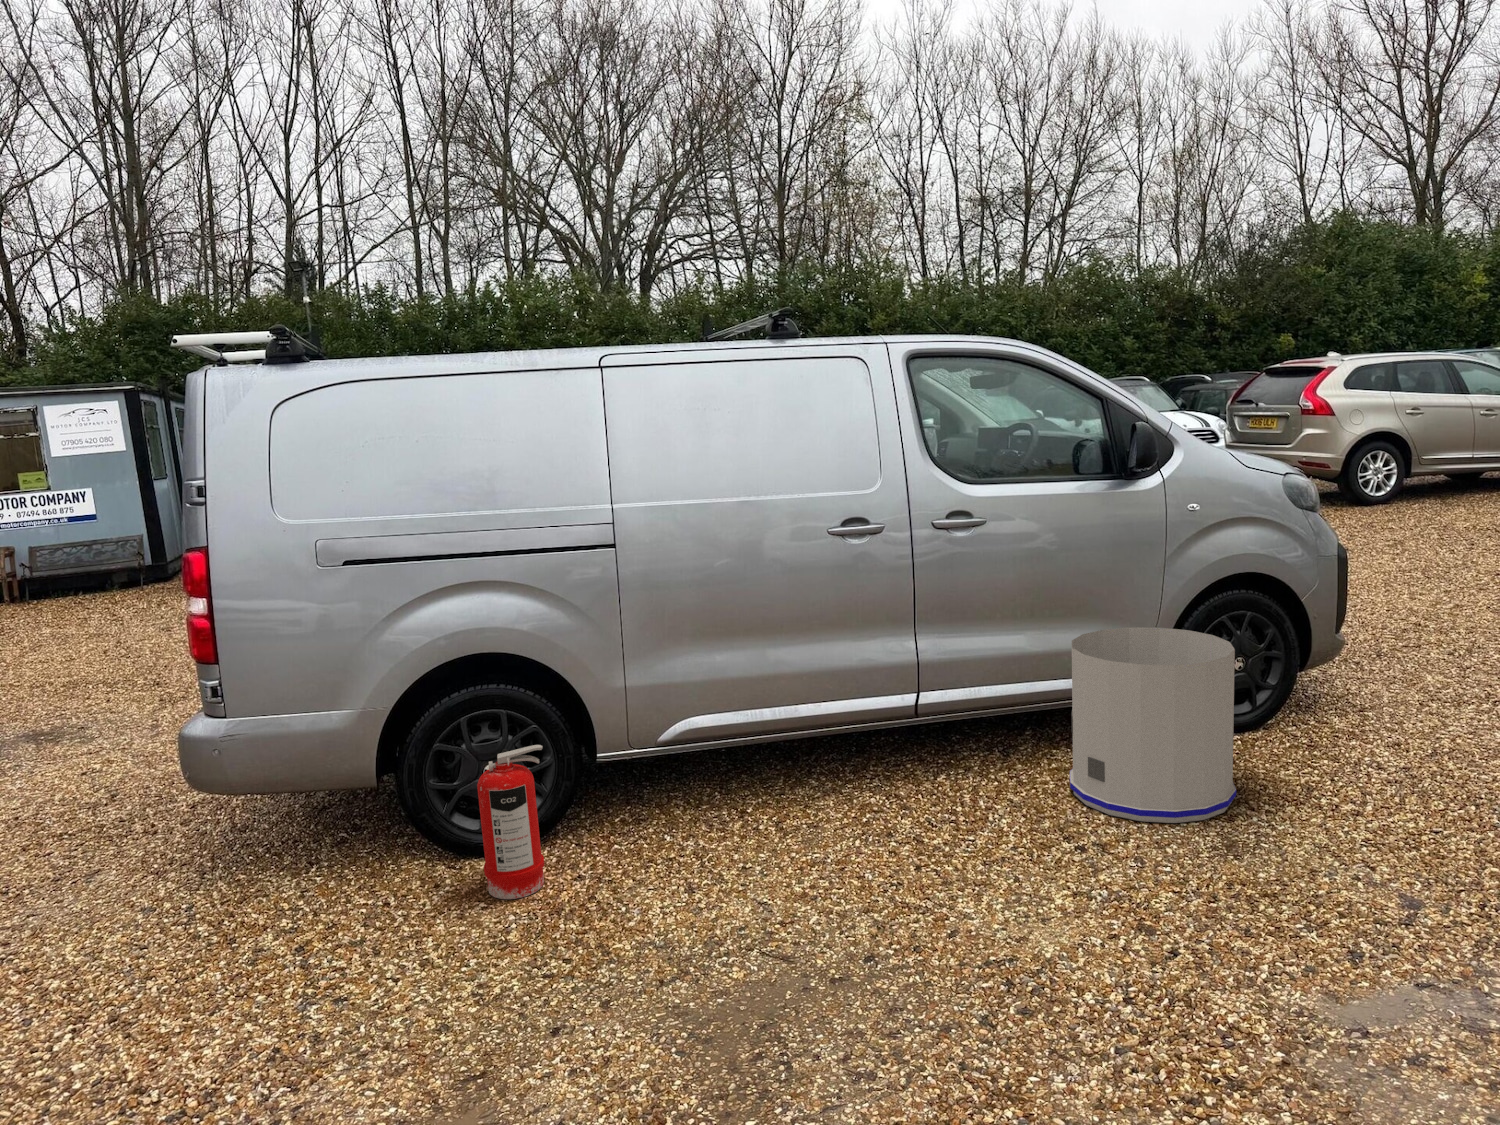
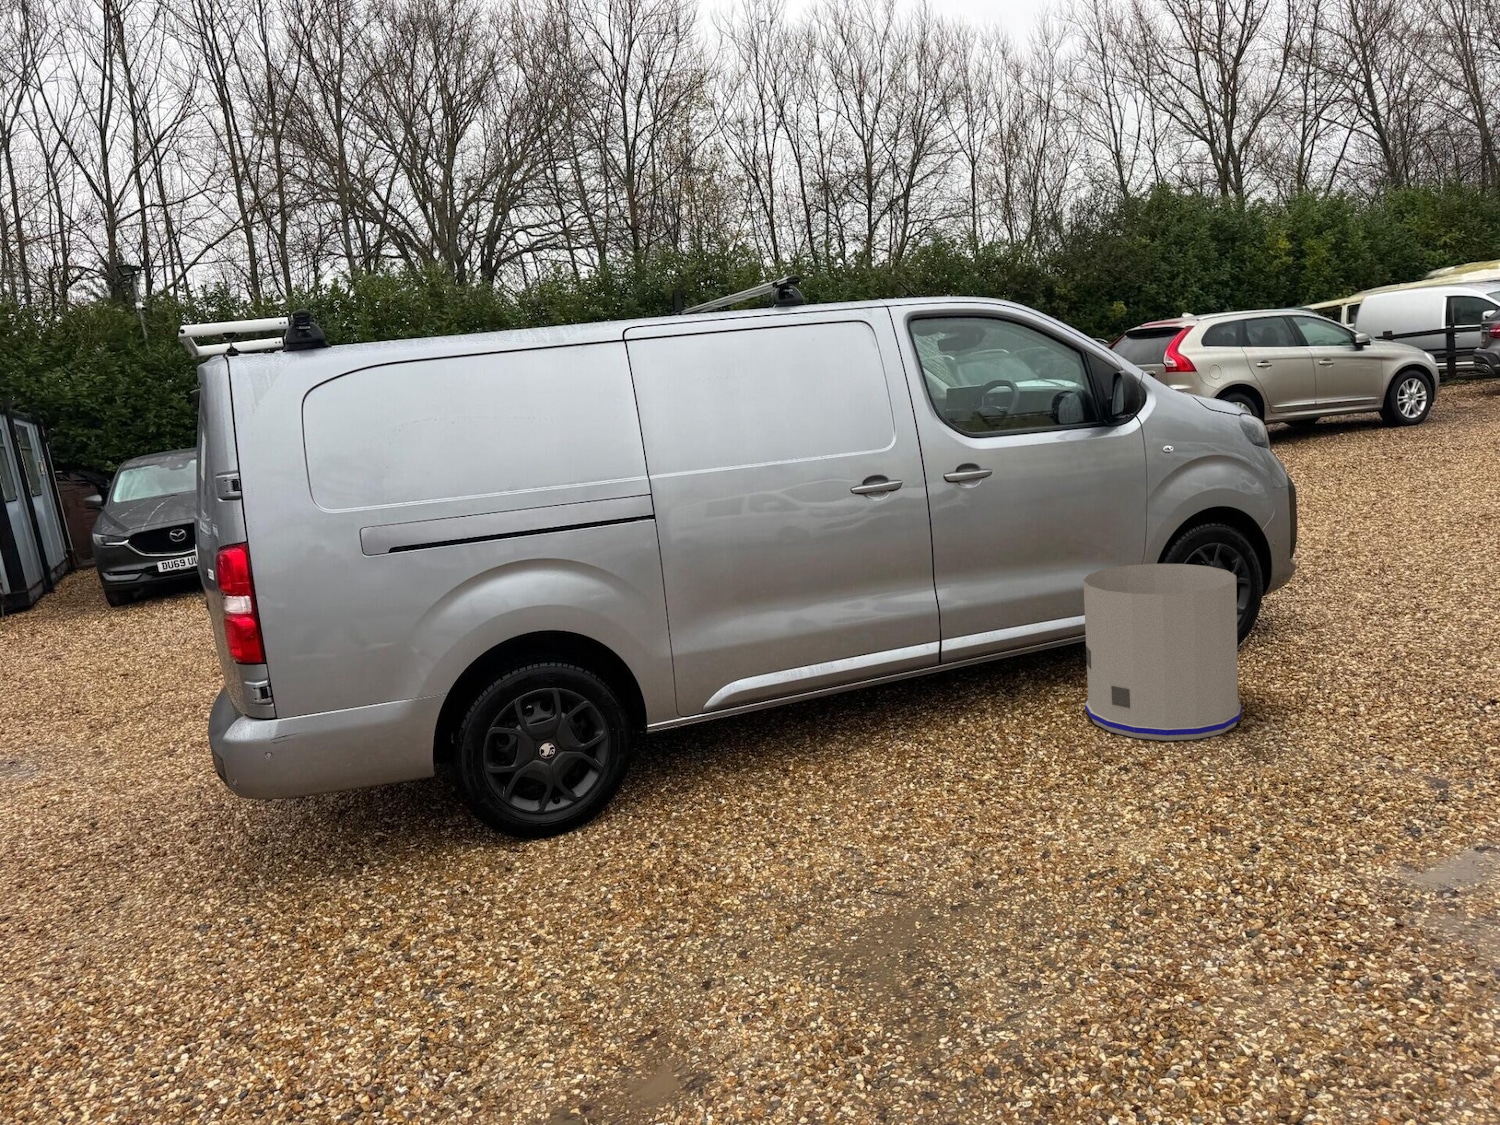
fire extinguisher: present [477,745,544,899] -> none [552,714,622,873]

